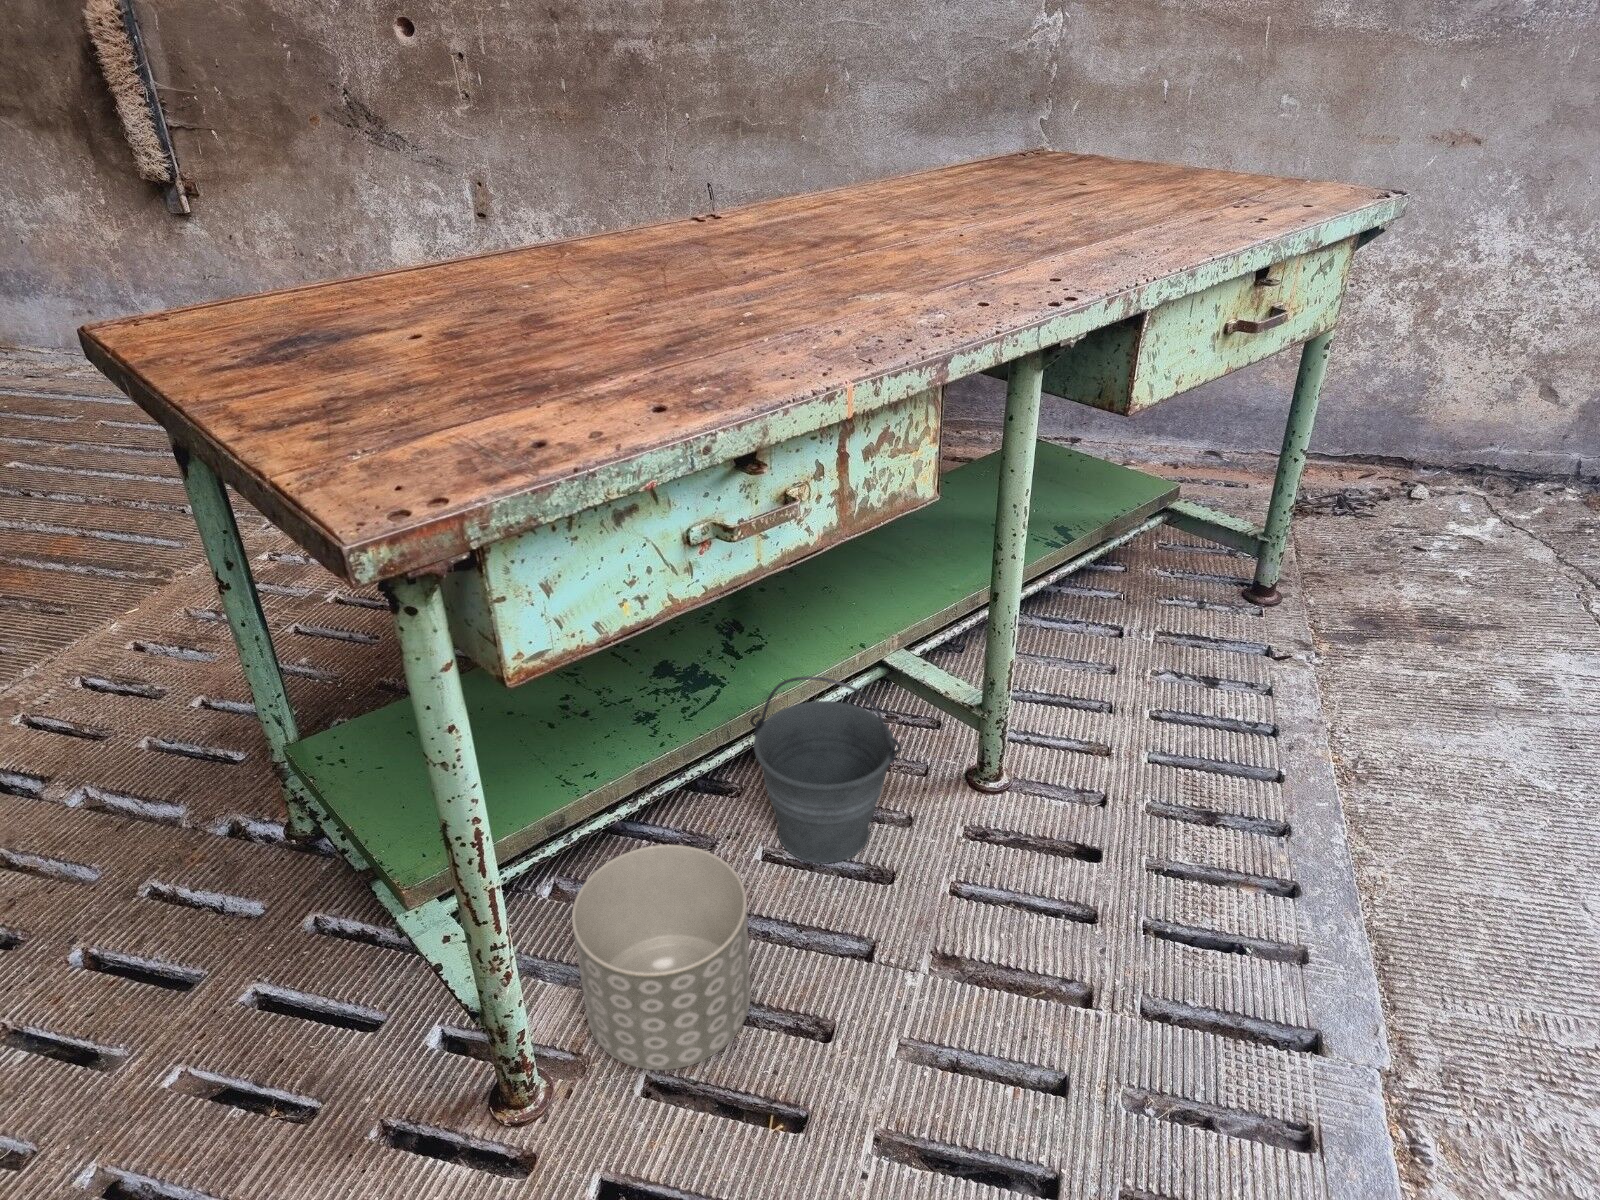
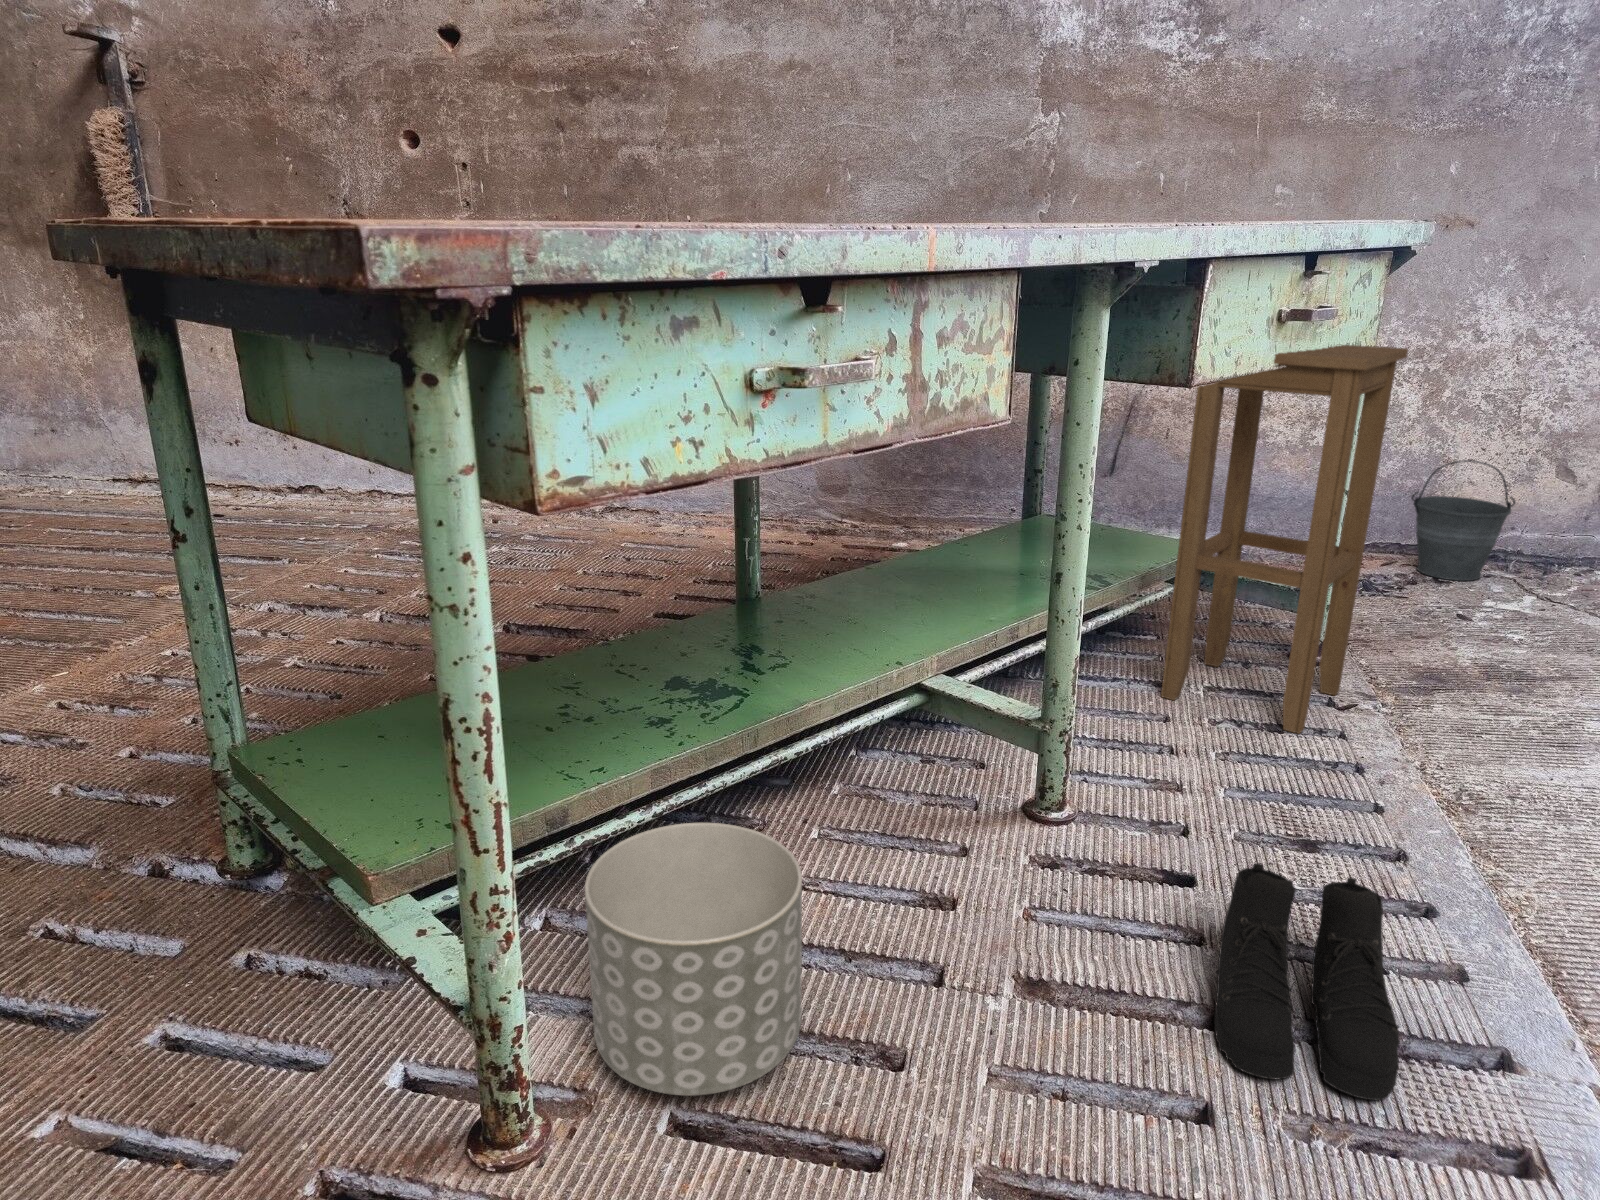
stool: none [1113,308,1368,690] -> present [1161,345,1408,734]
bucket: present [750,677,901,863] -> present [1412,460,1516,581]
boots: none [1085,873,1232,1080] -> present [1214,863,1400,1100]

